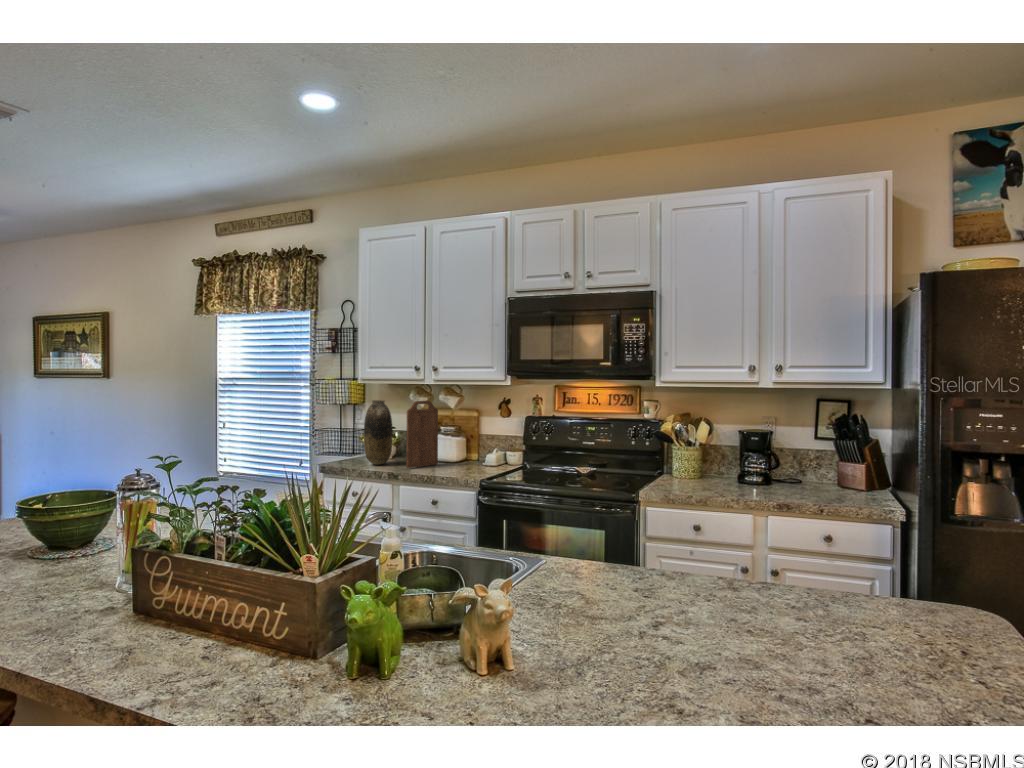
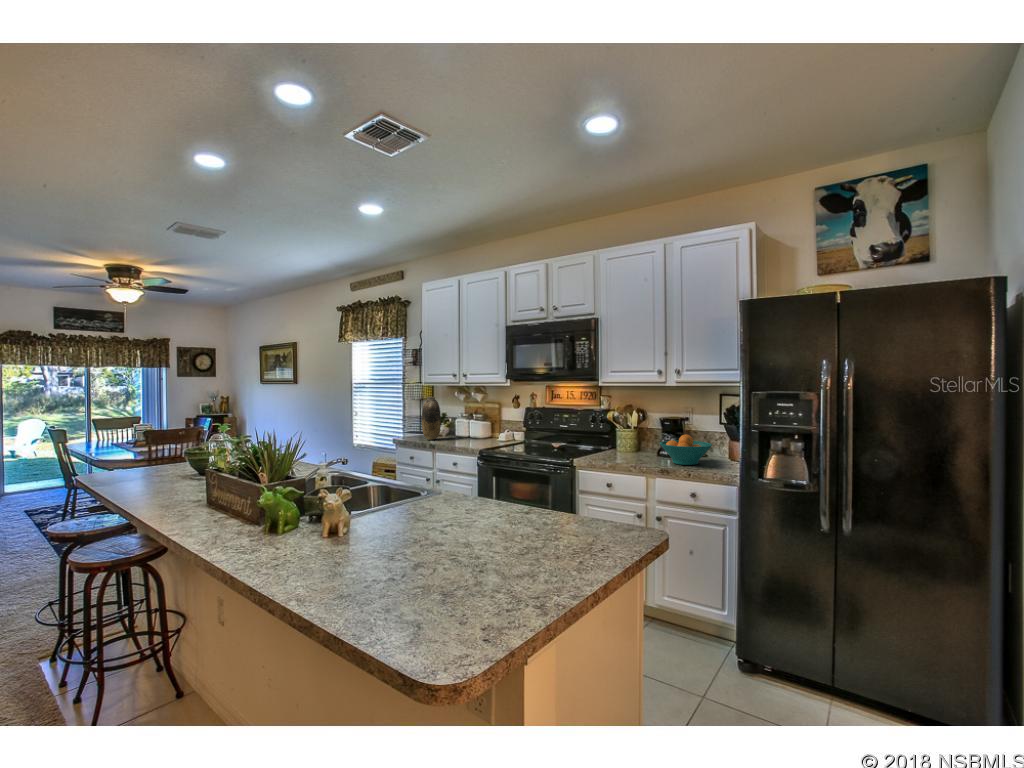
cutting board: present [406,401,438,468] -> none [445,397,469,442]
fruit bowl: none [759,455,835,497] -> present [660,434,712,465]

